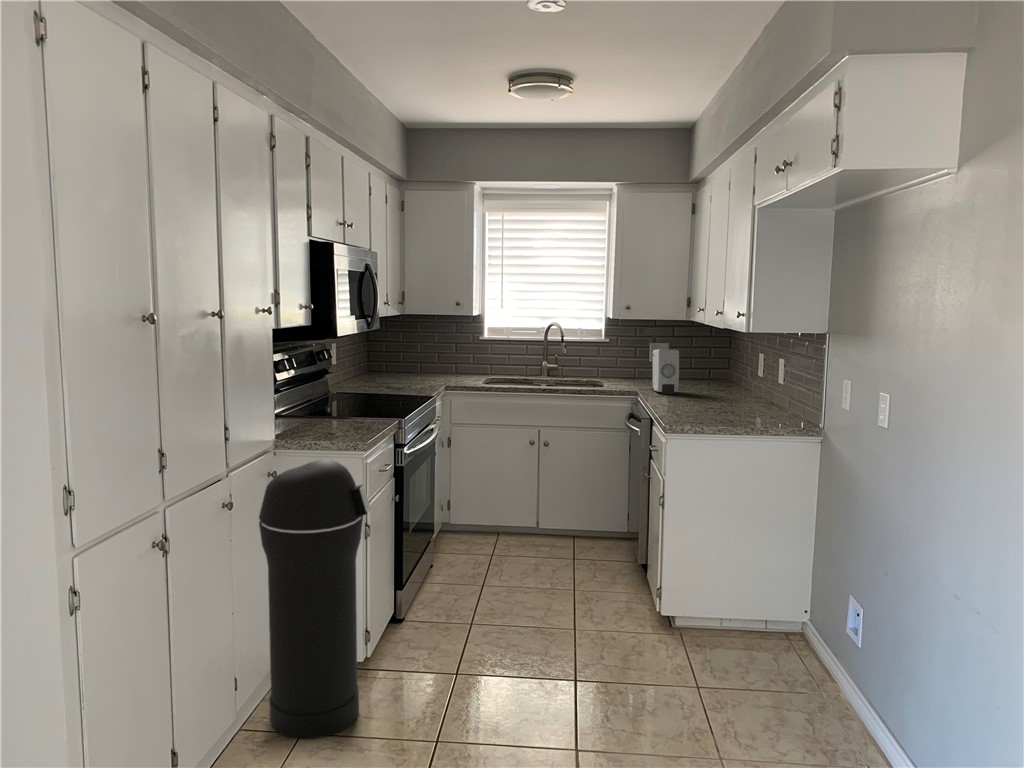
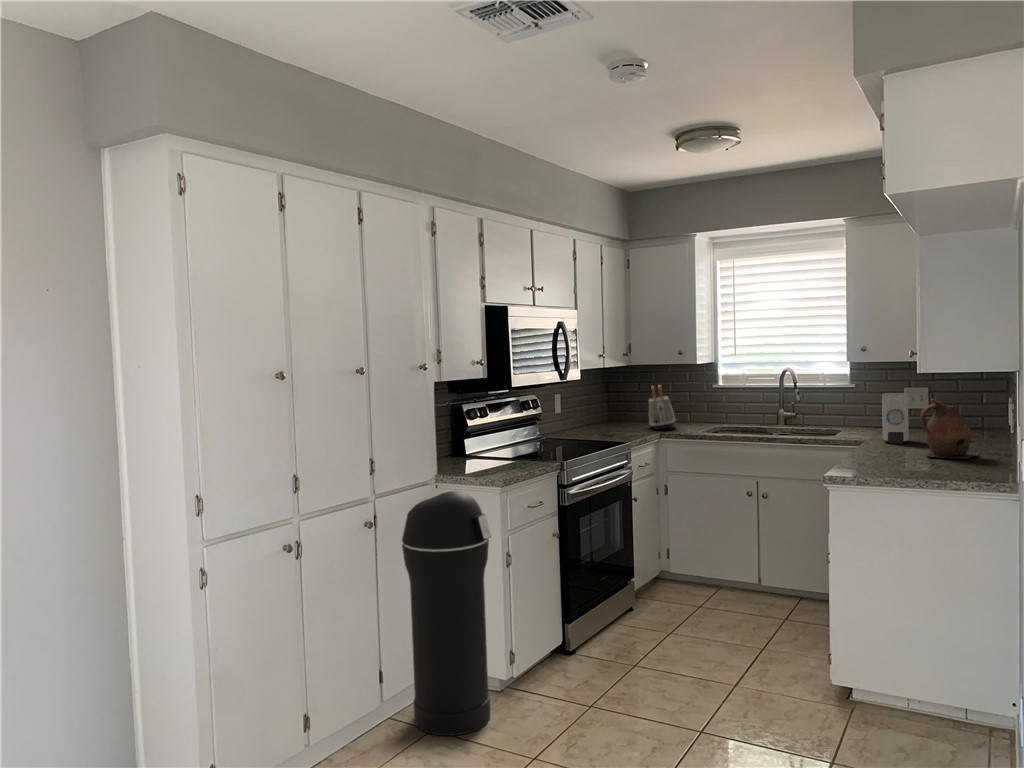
toaster: none [423,335,453,380] -> present [649,385,675,429]
ceramic pitcher: none [709,357,750,410] -> present [920,399,979,459]

